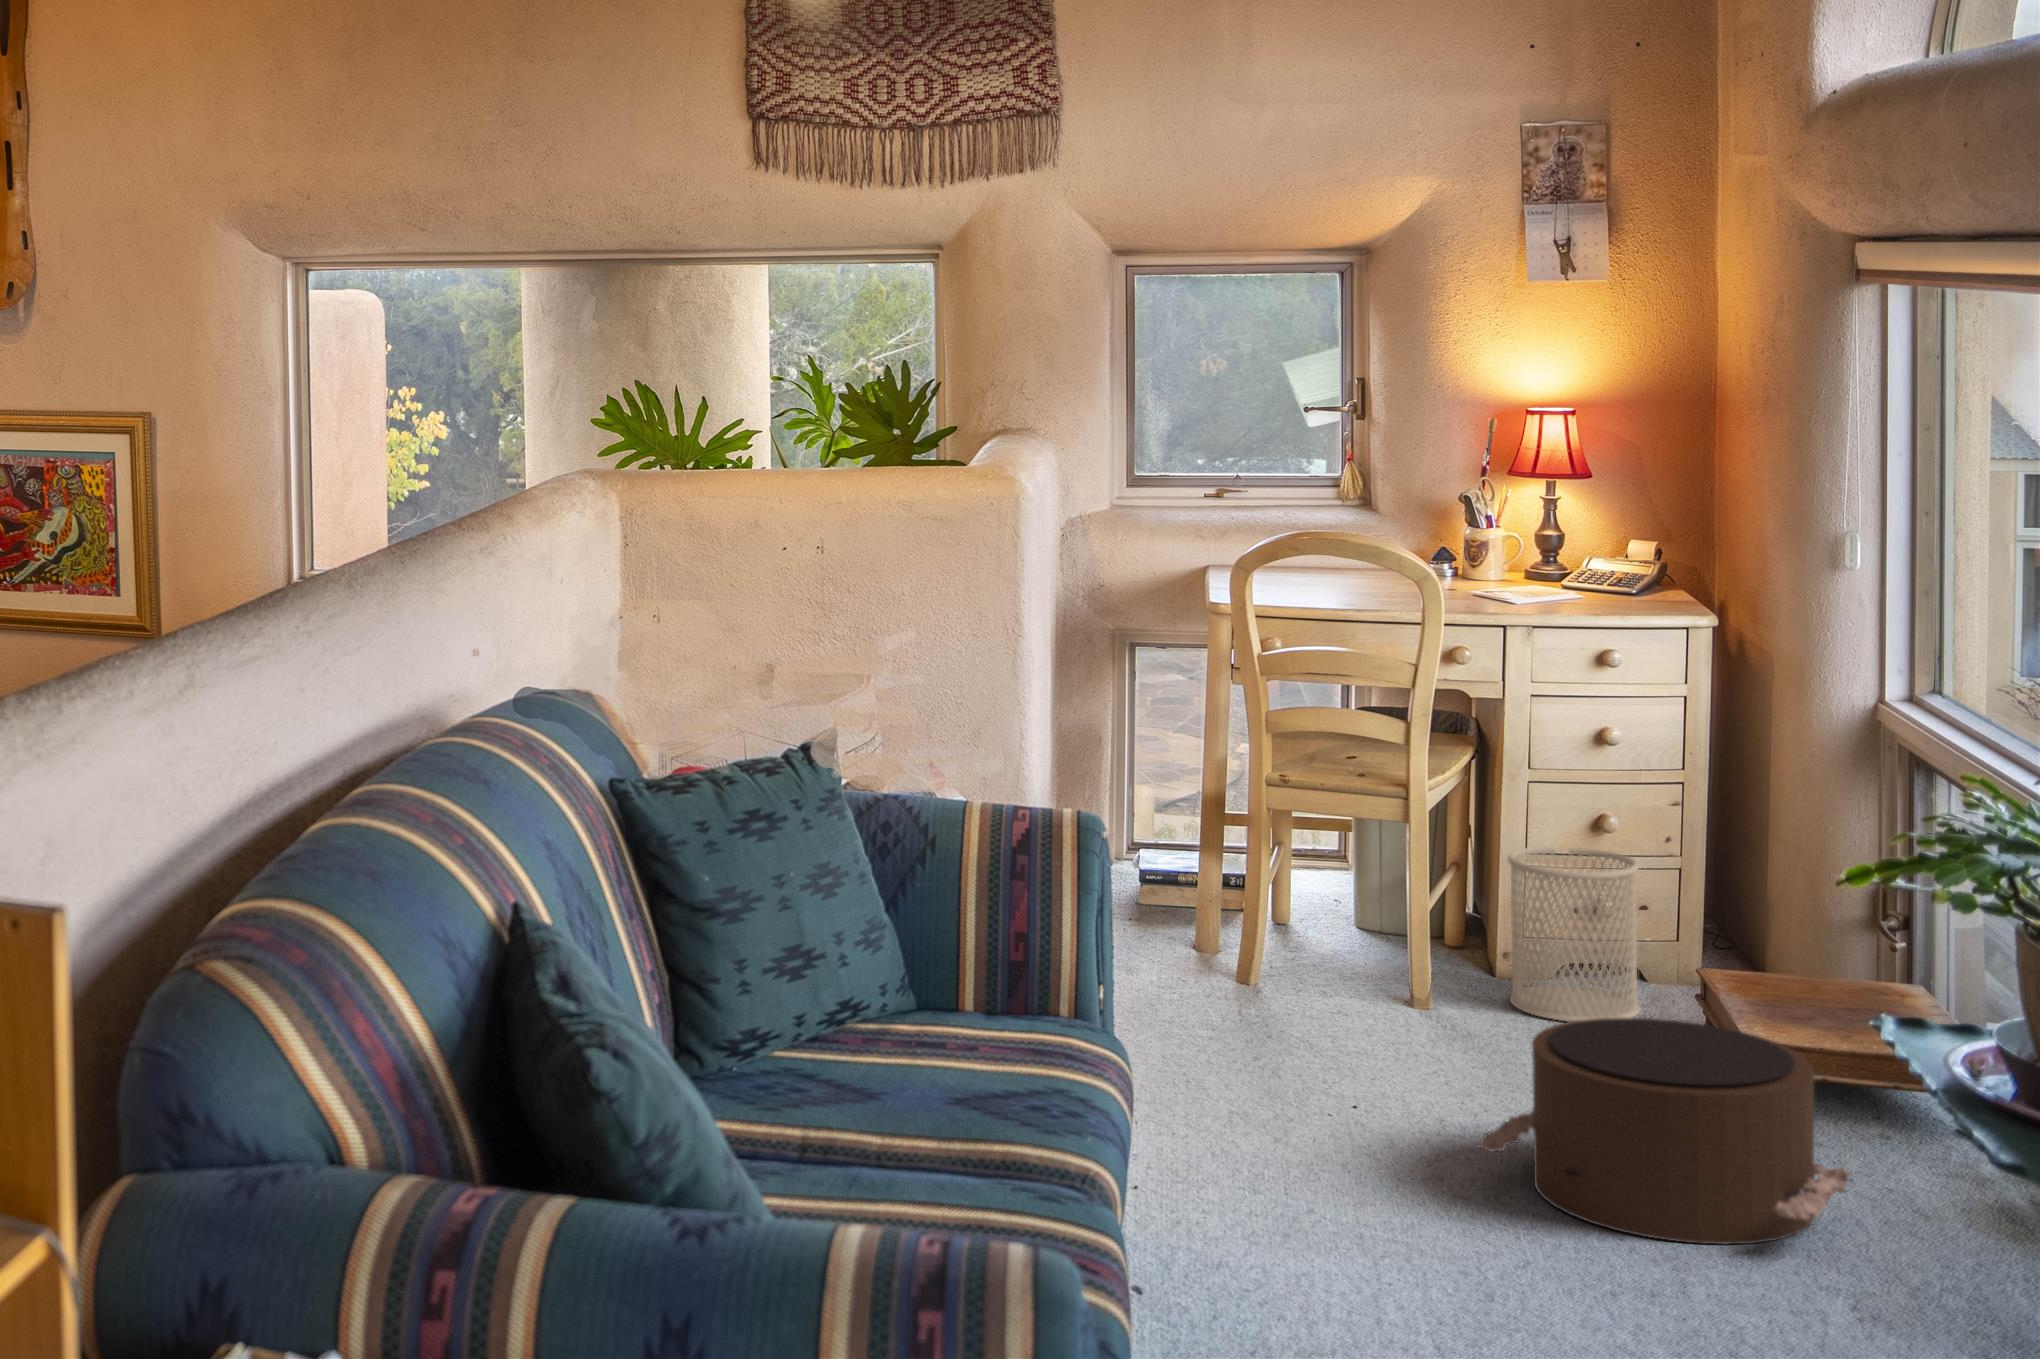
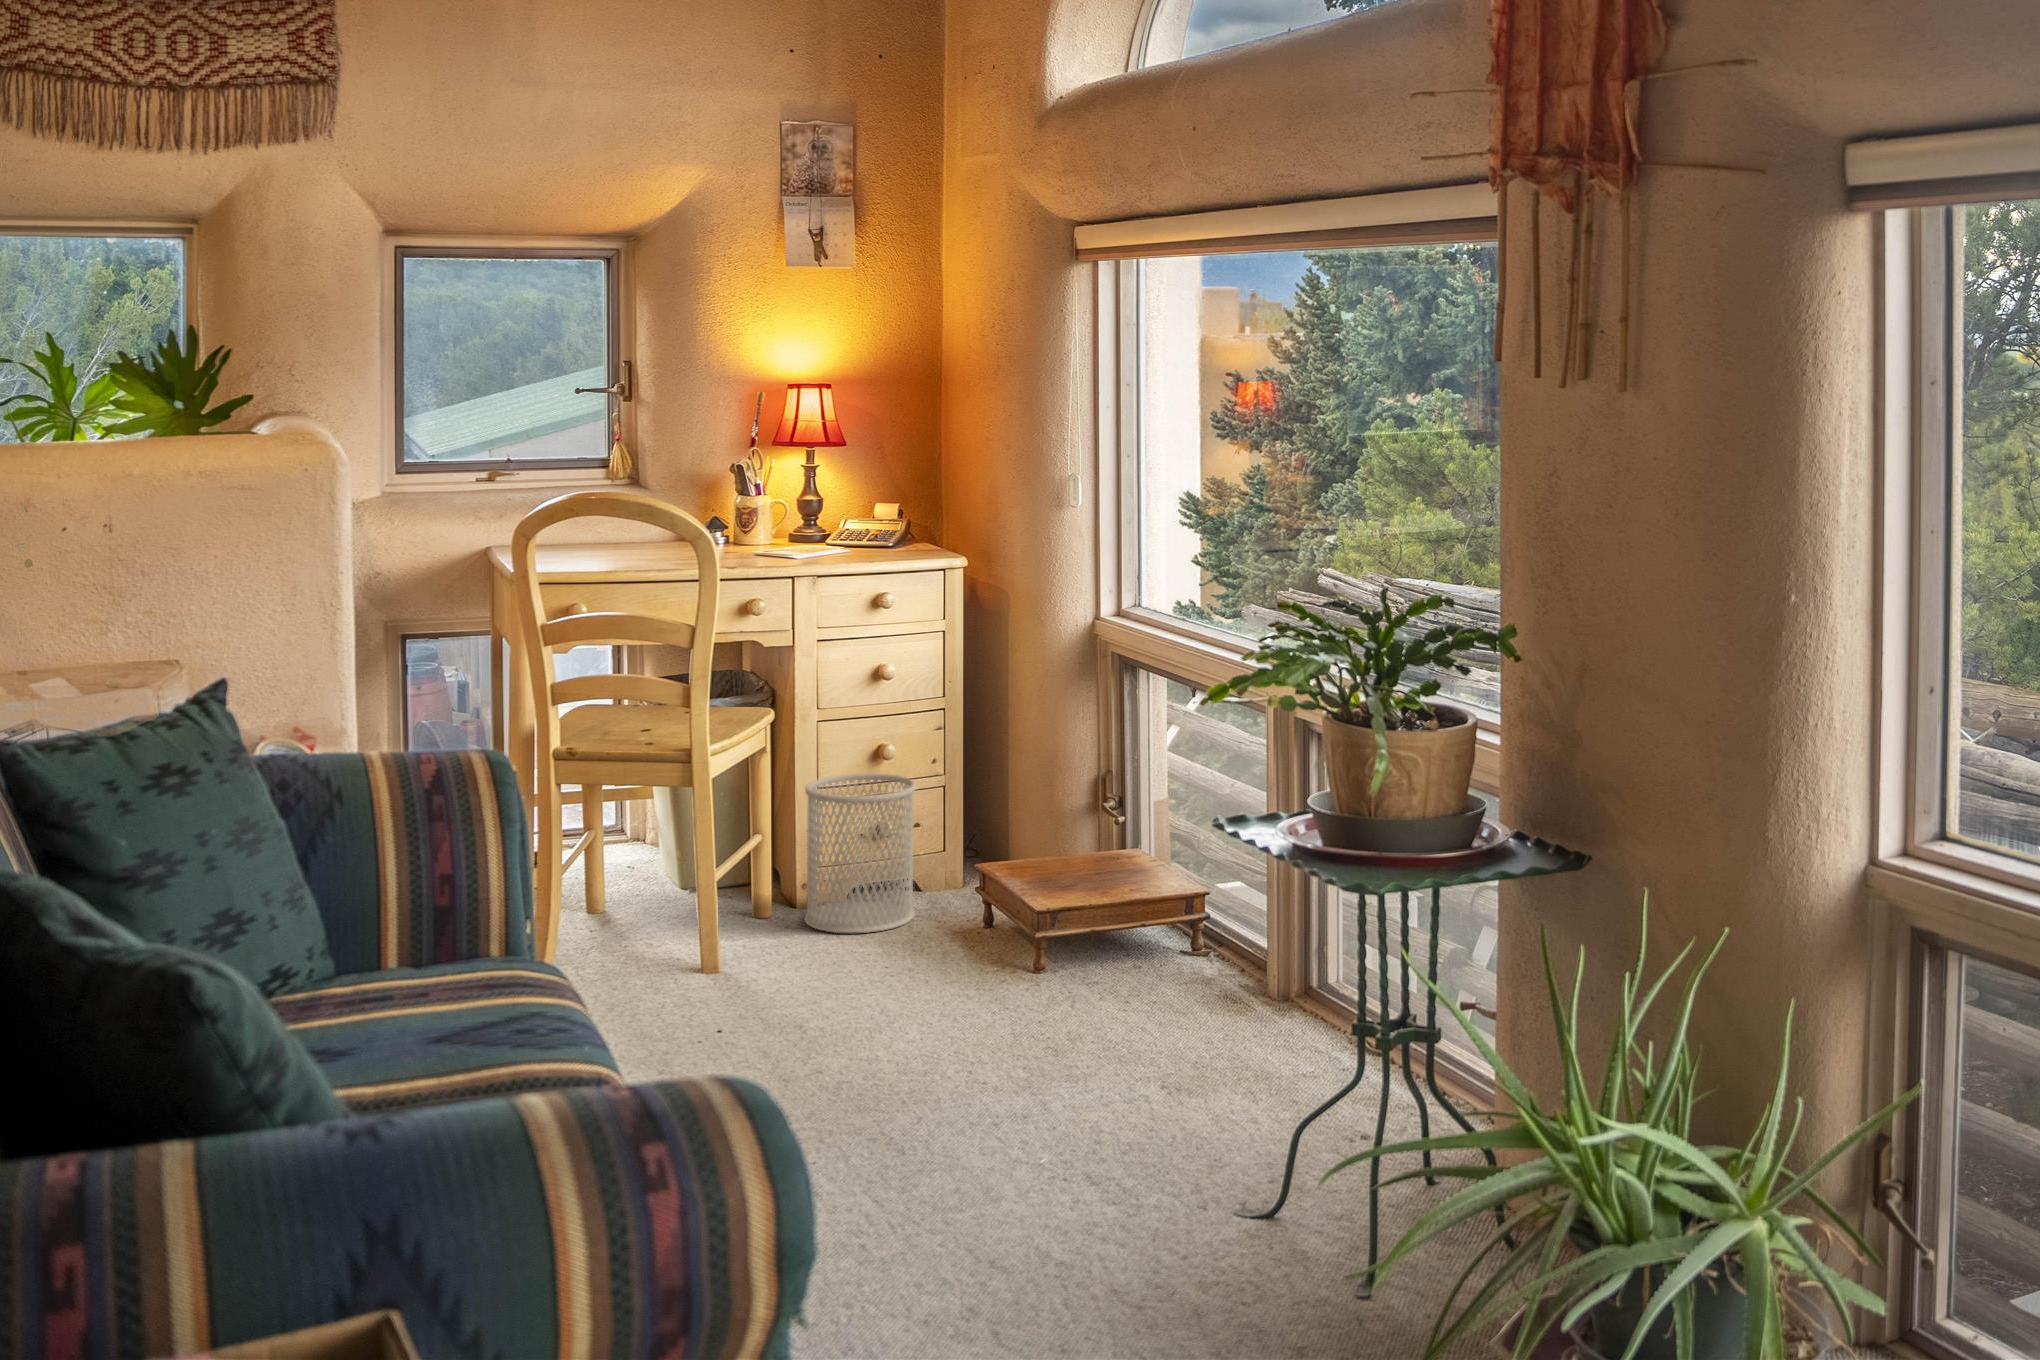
pouf: present [1478,1018,1851,1245] -> none [869,917,1170,1123]

